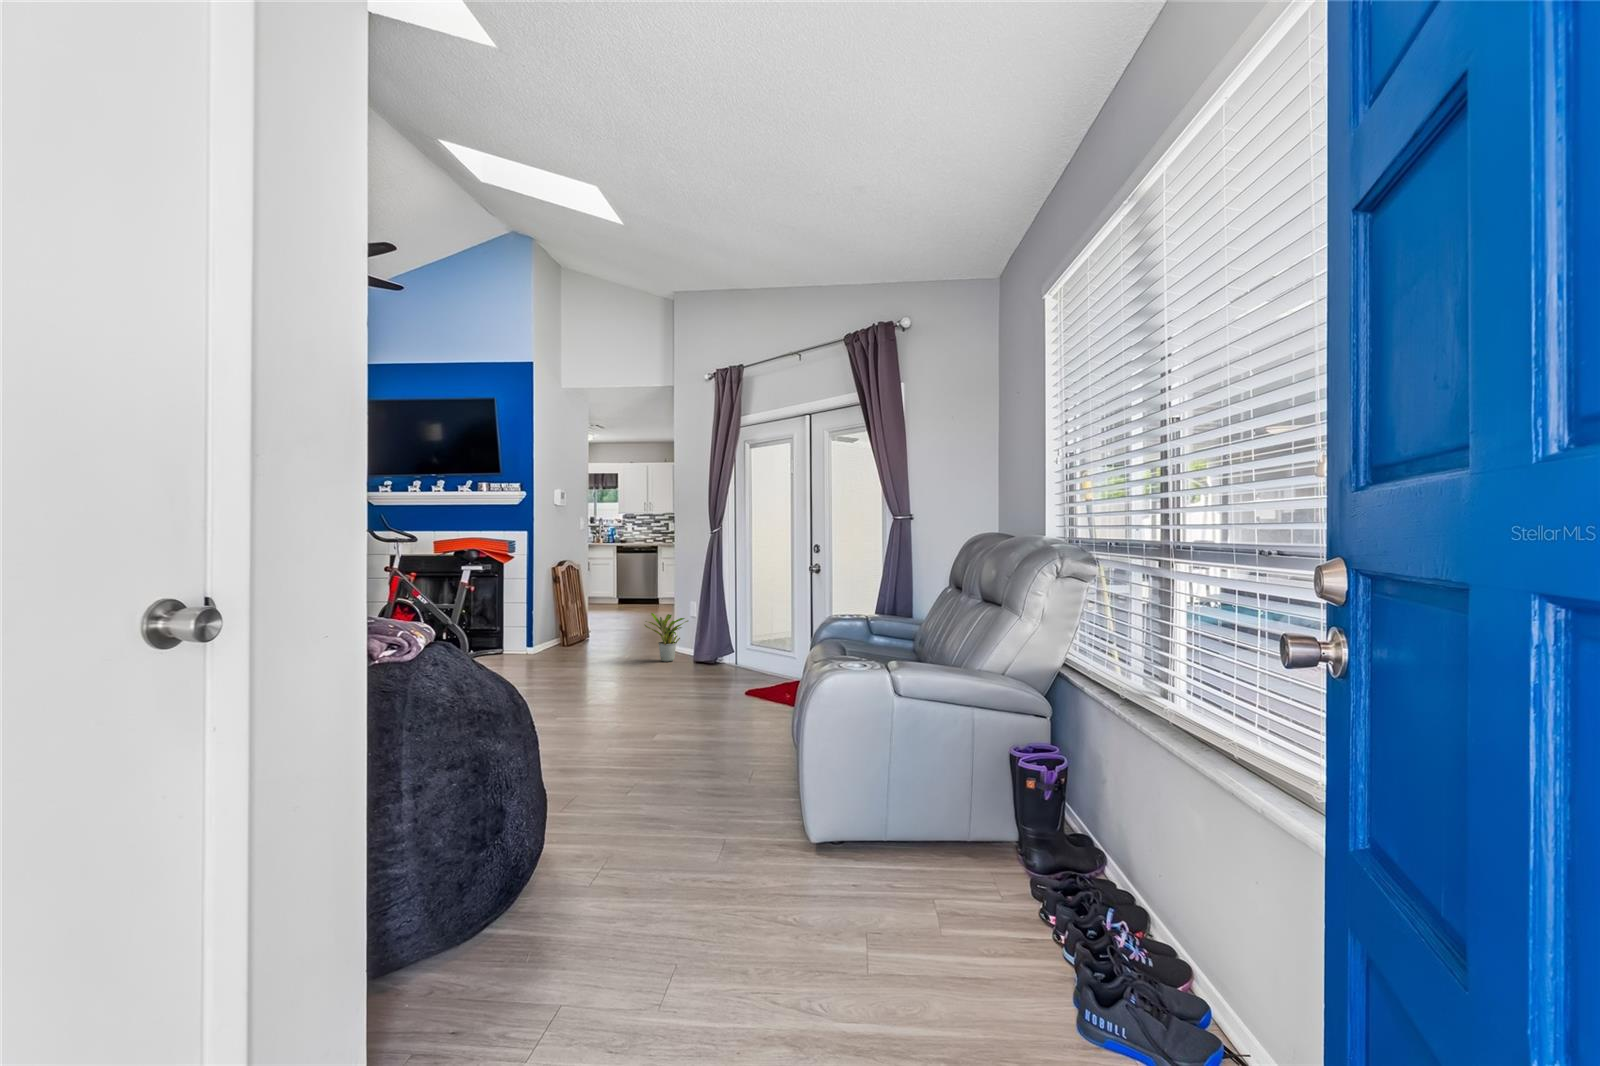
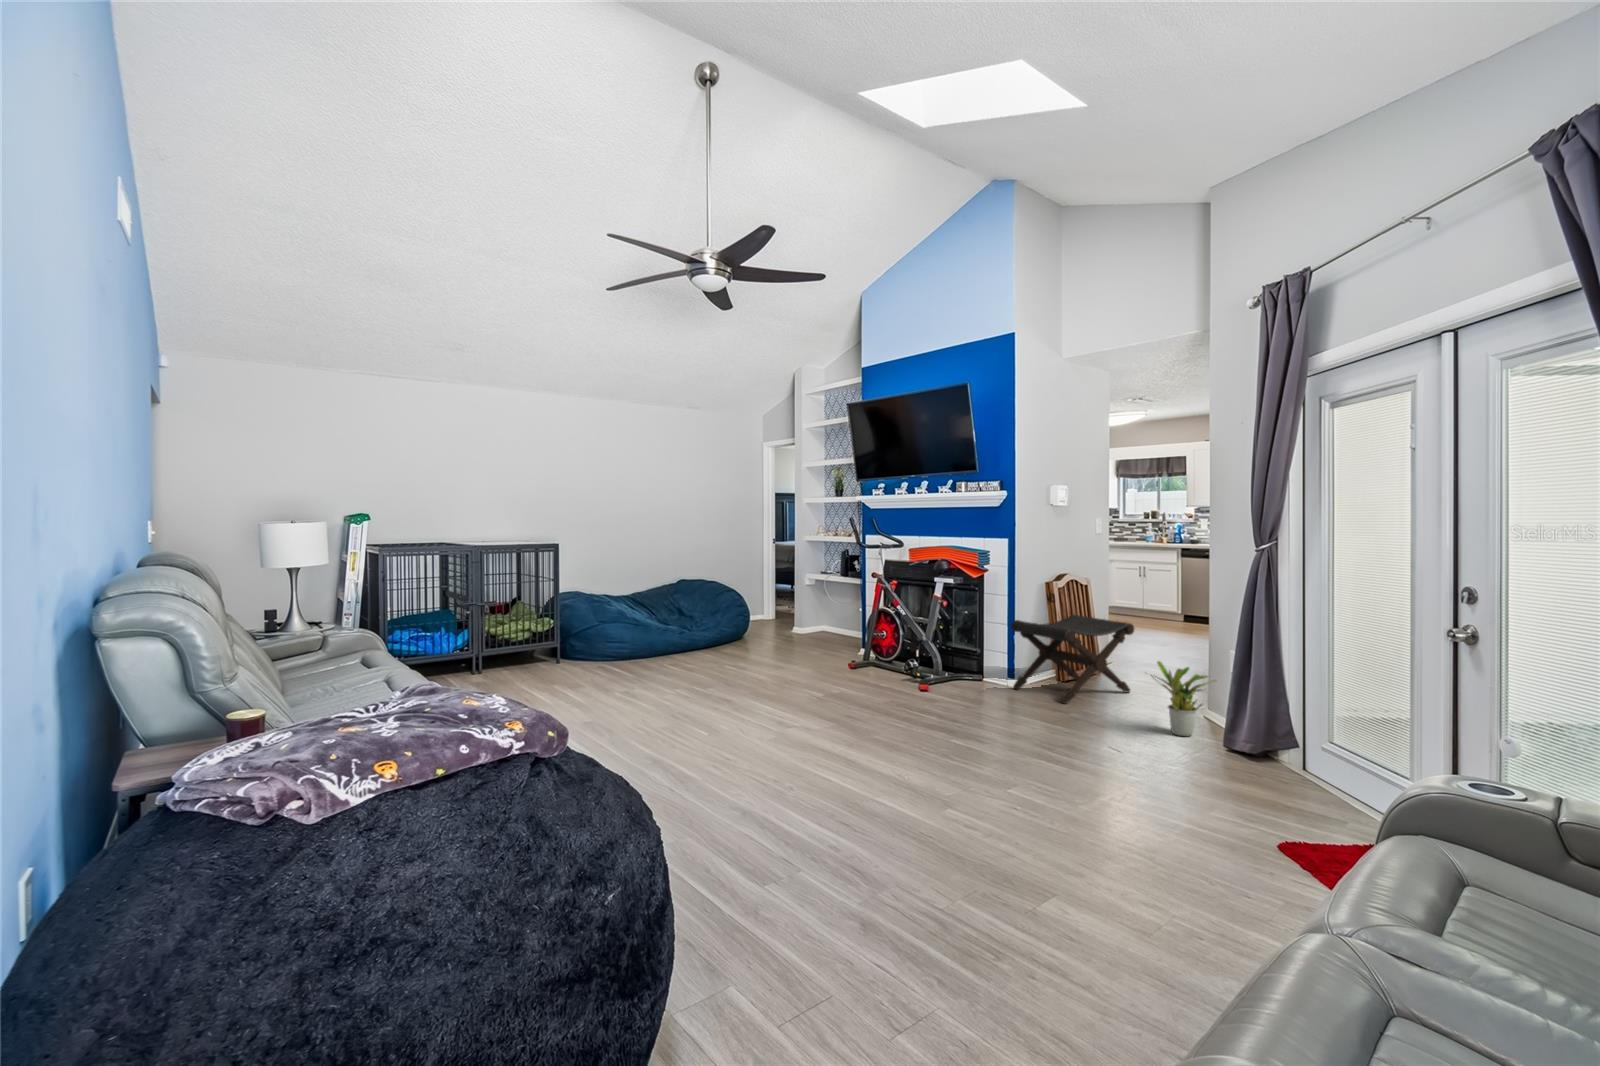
footstool: none [532,592,622,657] -> present [1011,615,1134,704]

